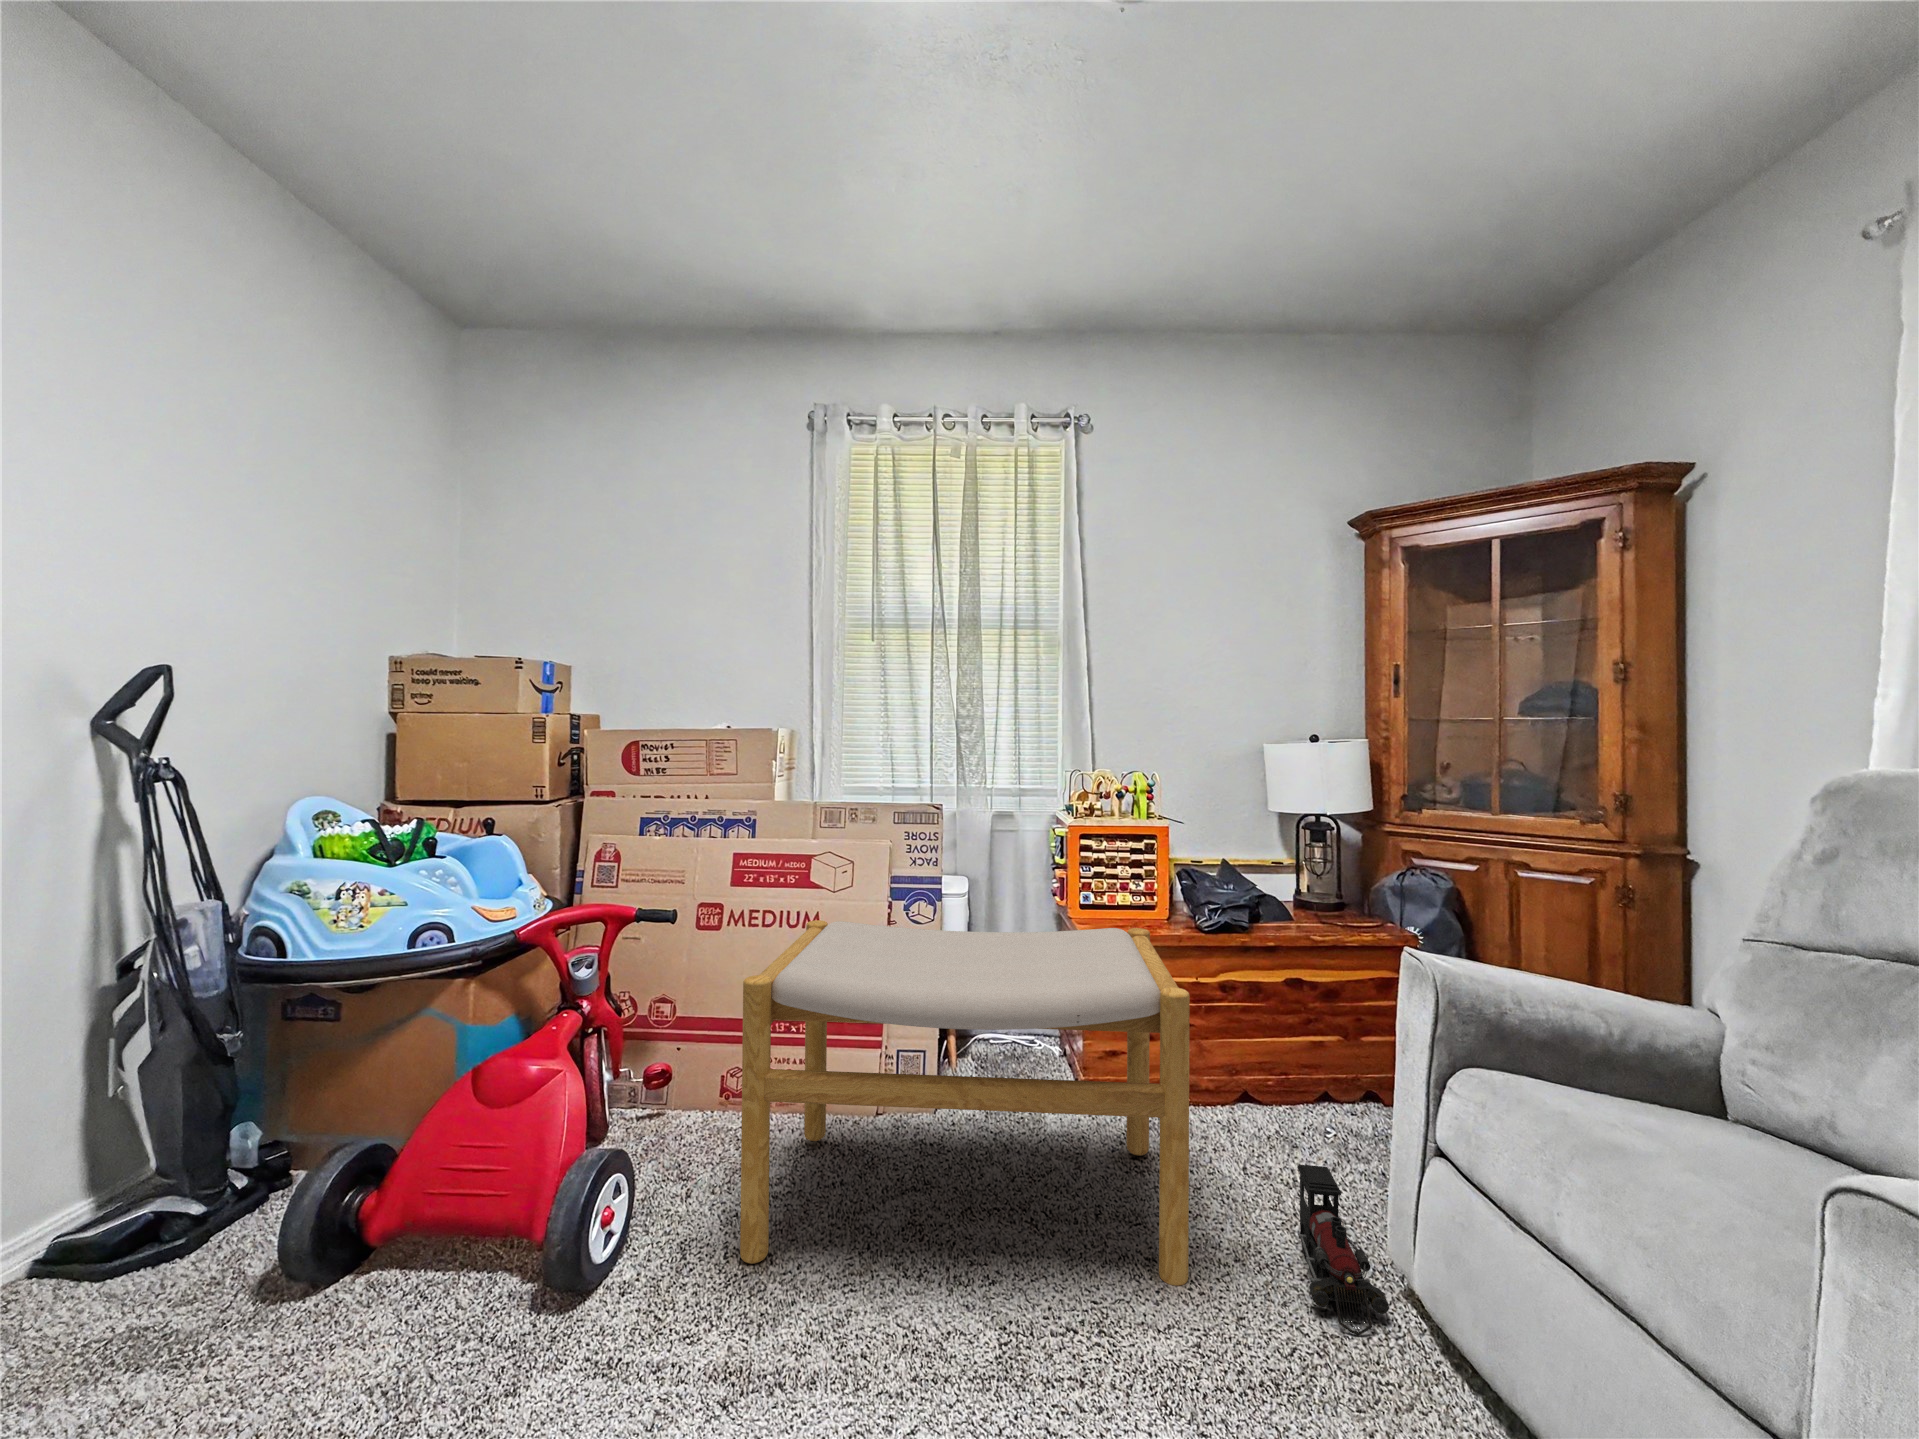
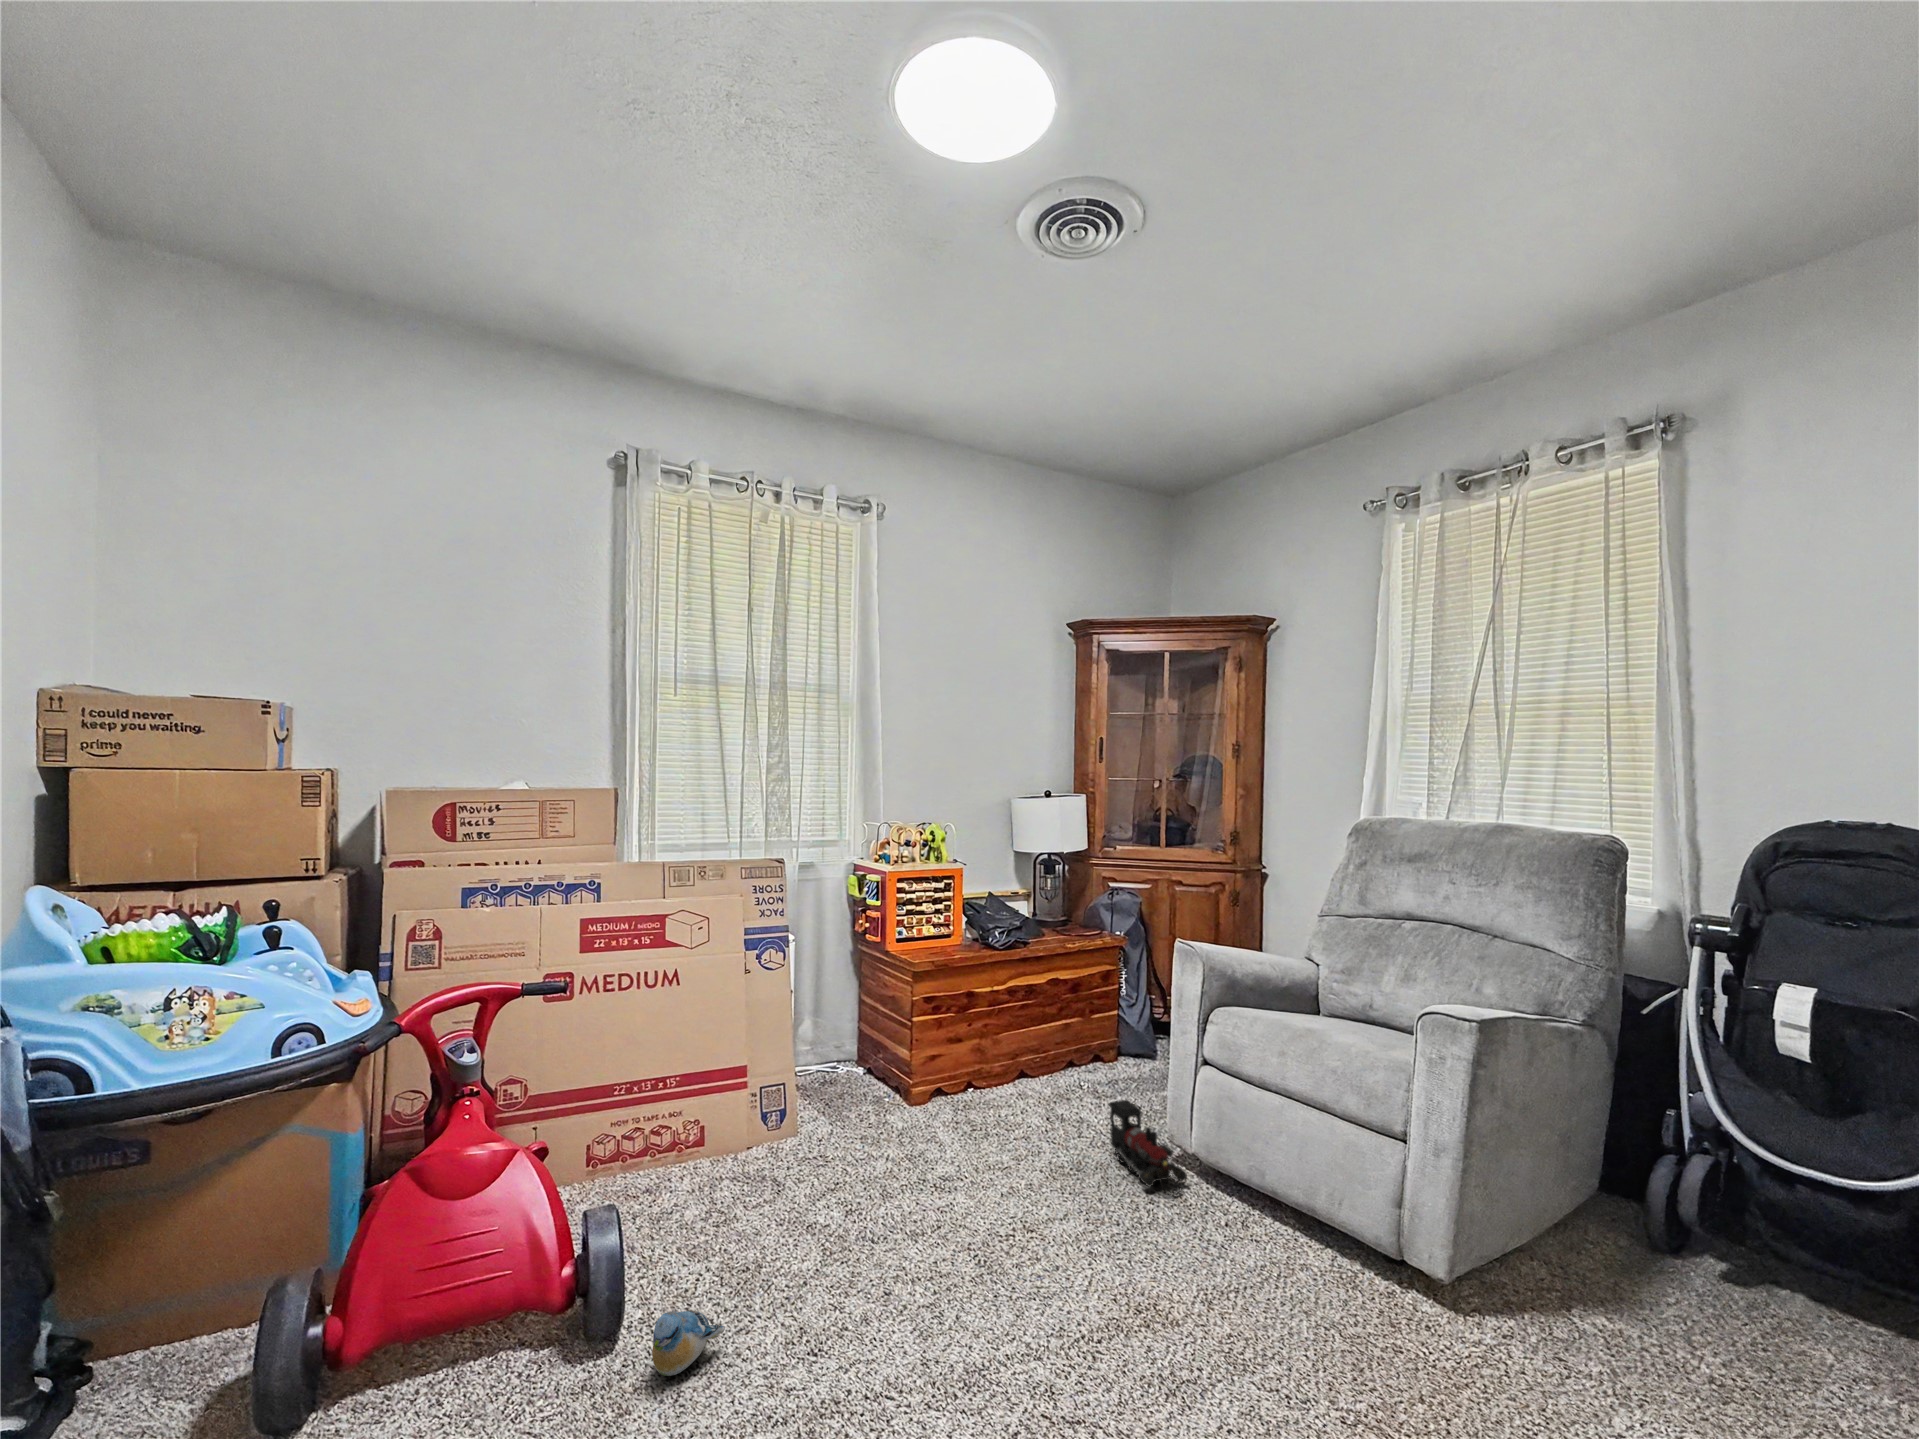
footstool: present [740,920,1190,1286] -> none [698,949,1063,1277]
plush toy: none [574,1291,676,1363] -> present [652,1311,725,1376]

